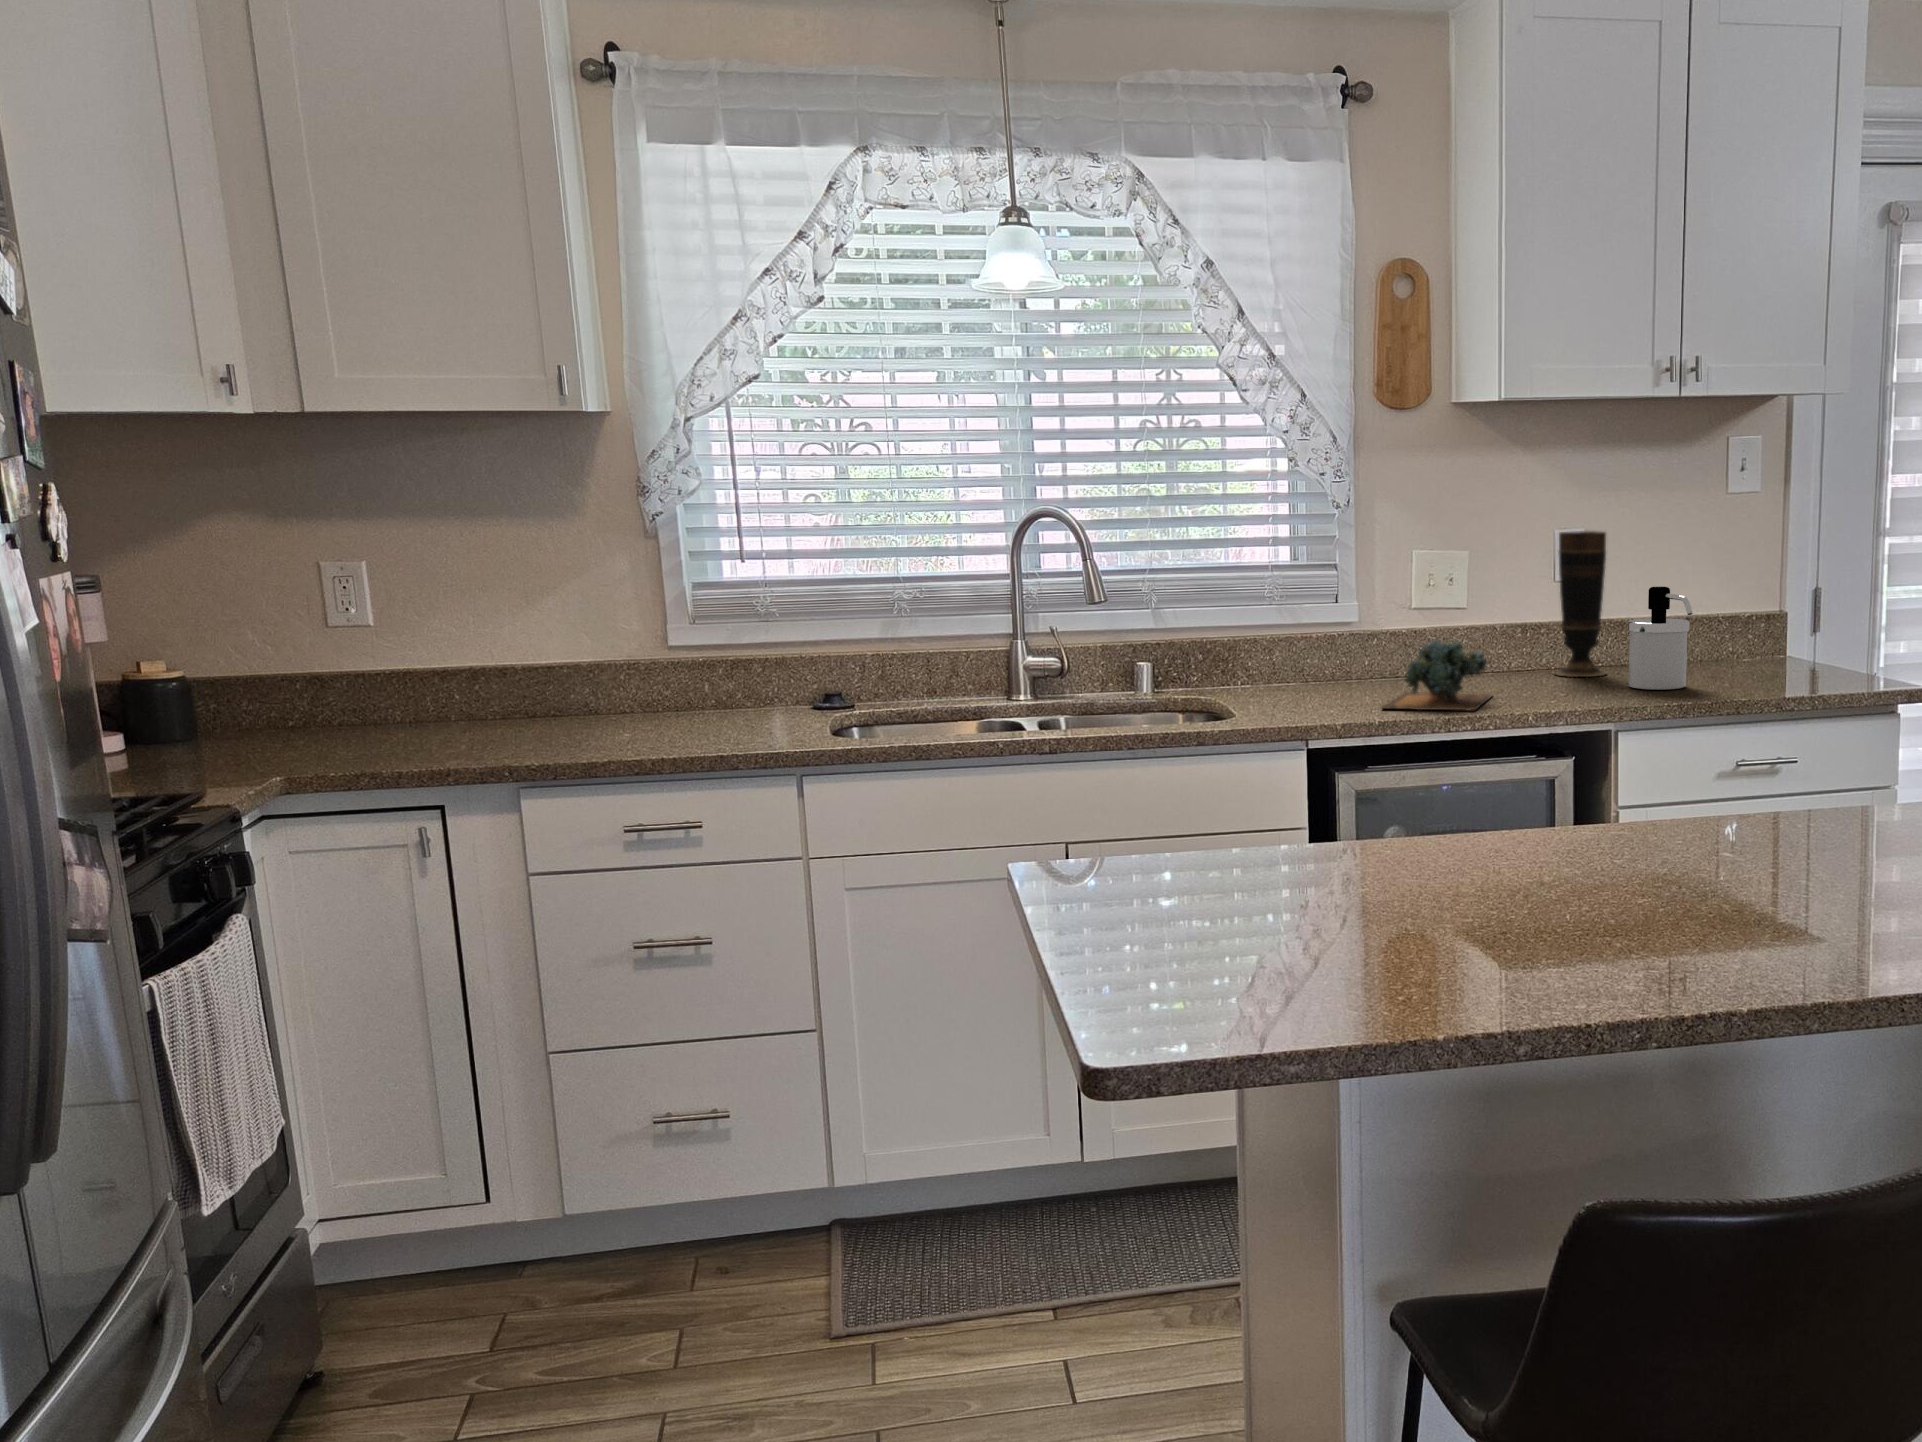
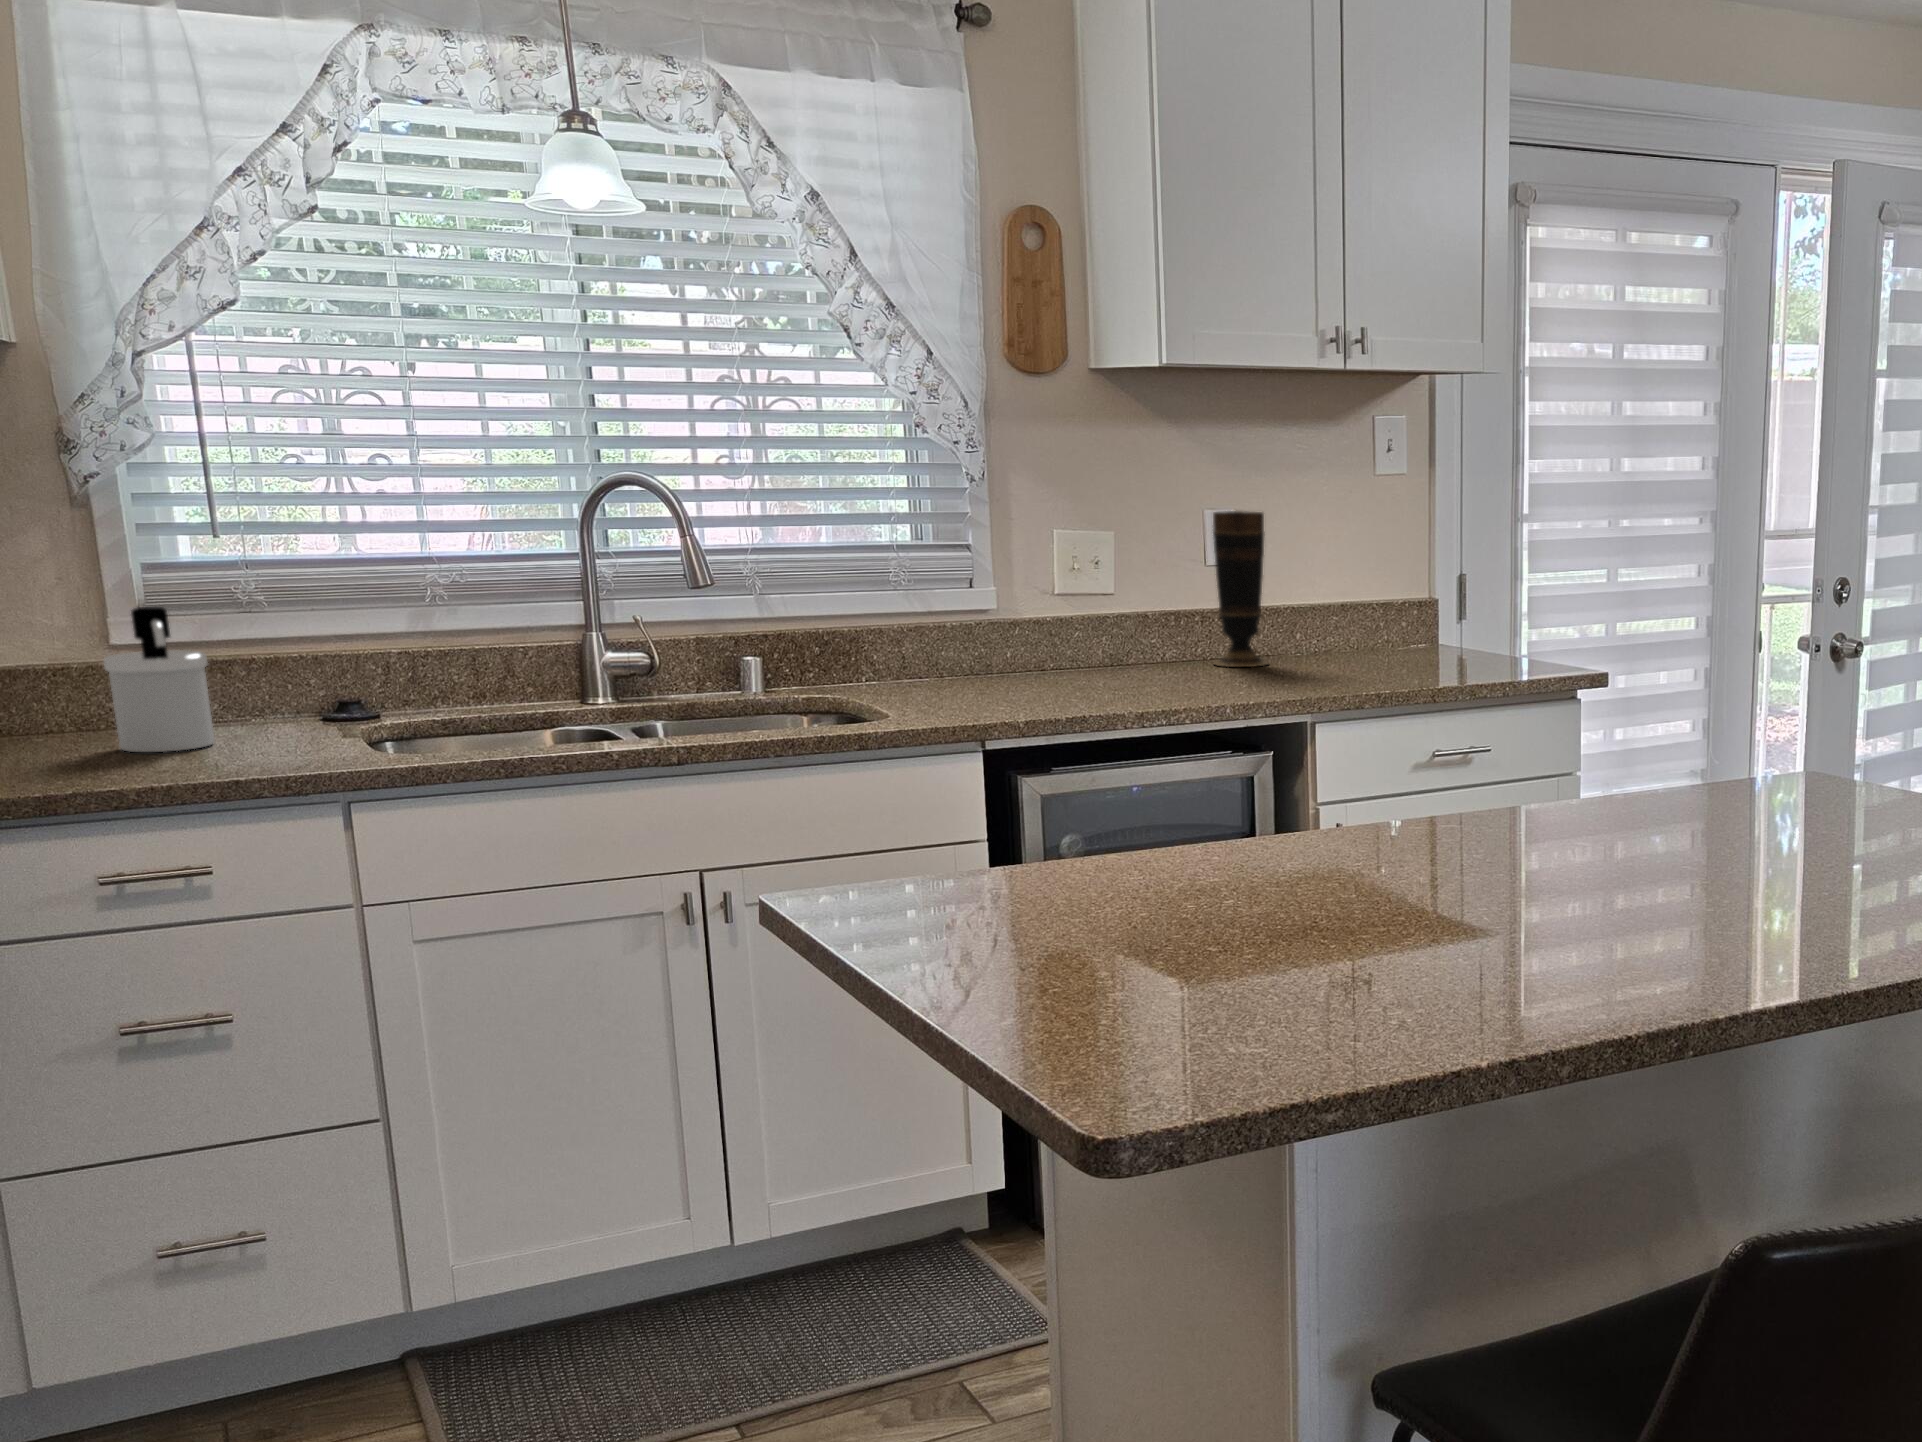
soap dispenser: present [1628,586,1693,690] -> present [104,607,214,752]
succulent plant: present [1383,640,1492,711] -> none [1054,628,1167,706]

